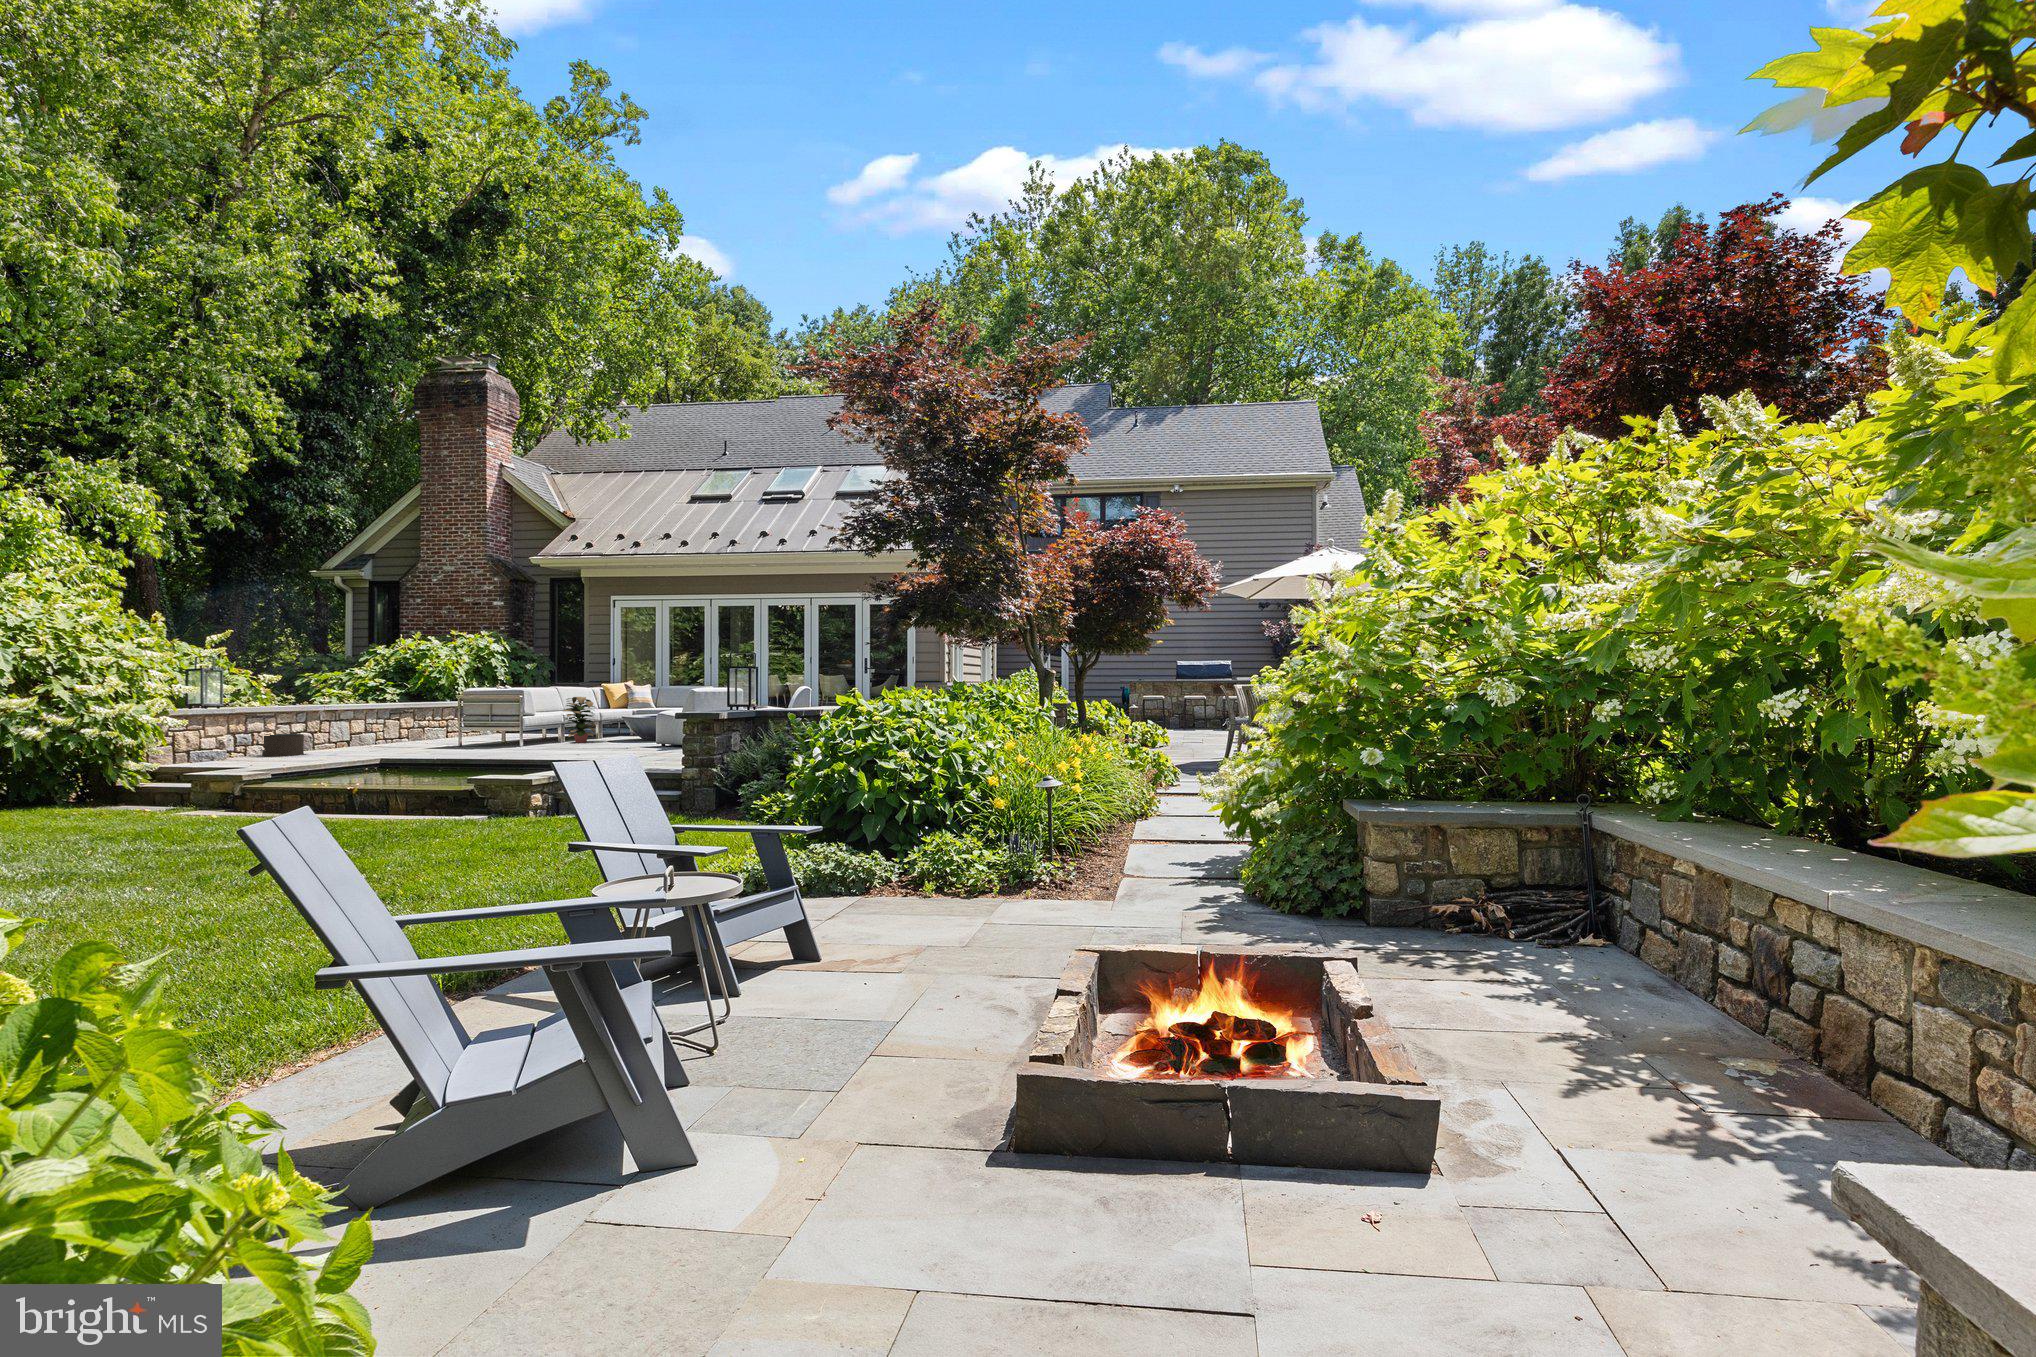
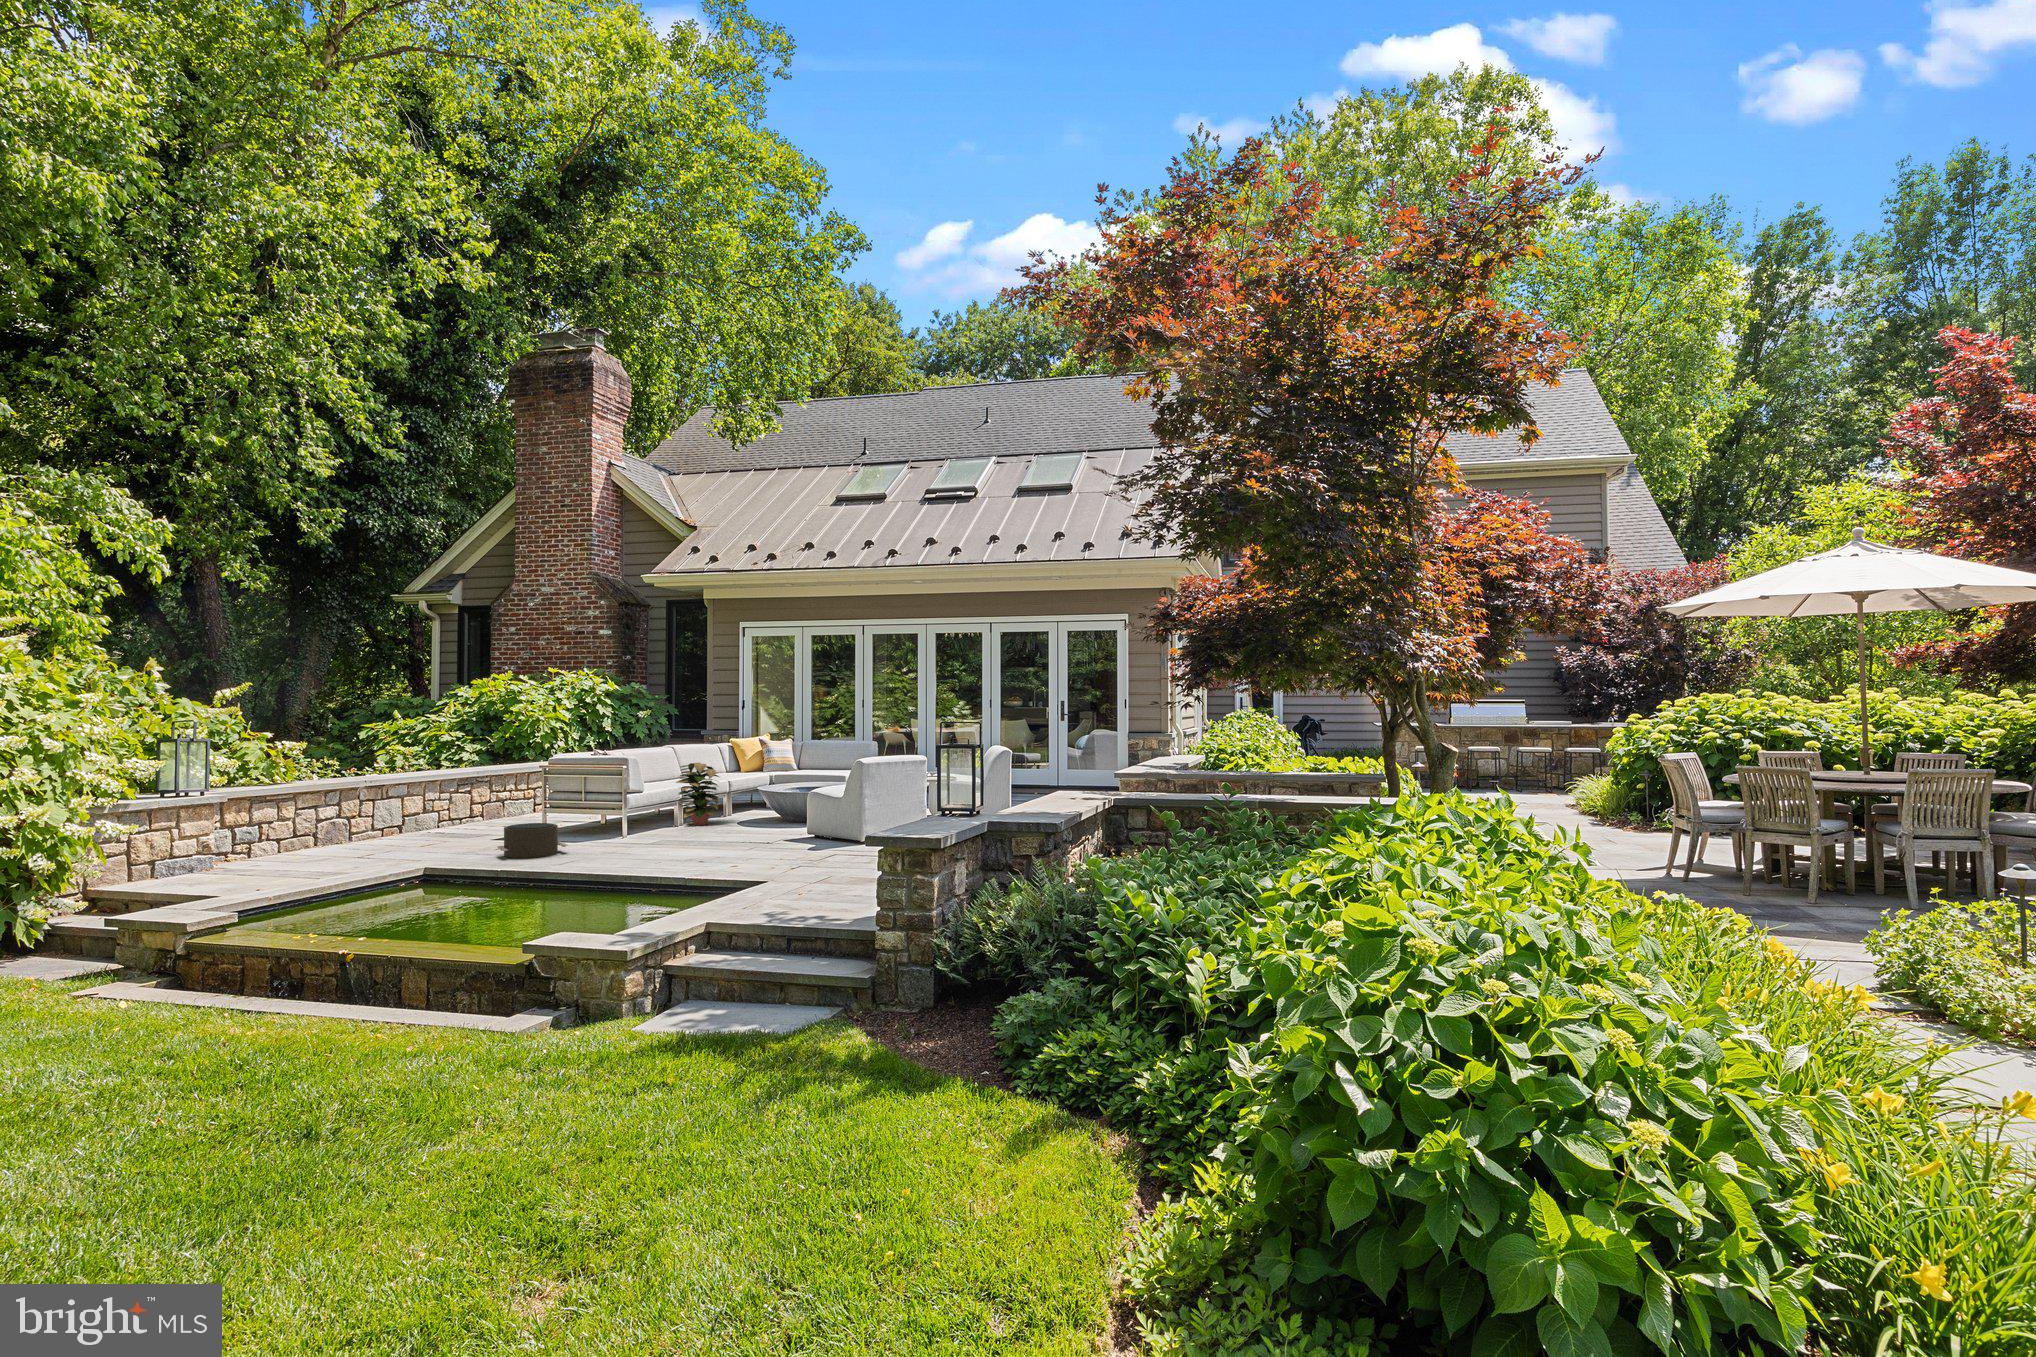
pouf: present [259,734,310,756] -> present [497,823,568,858]

